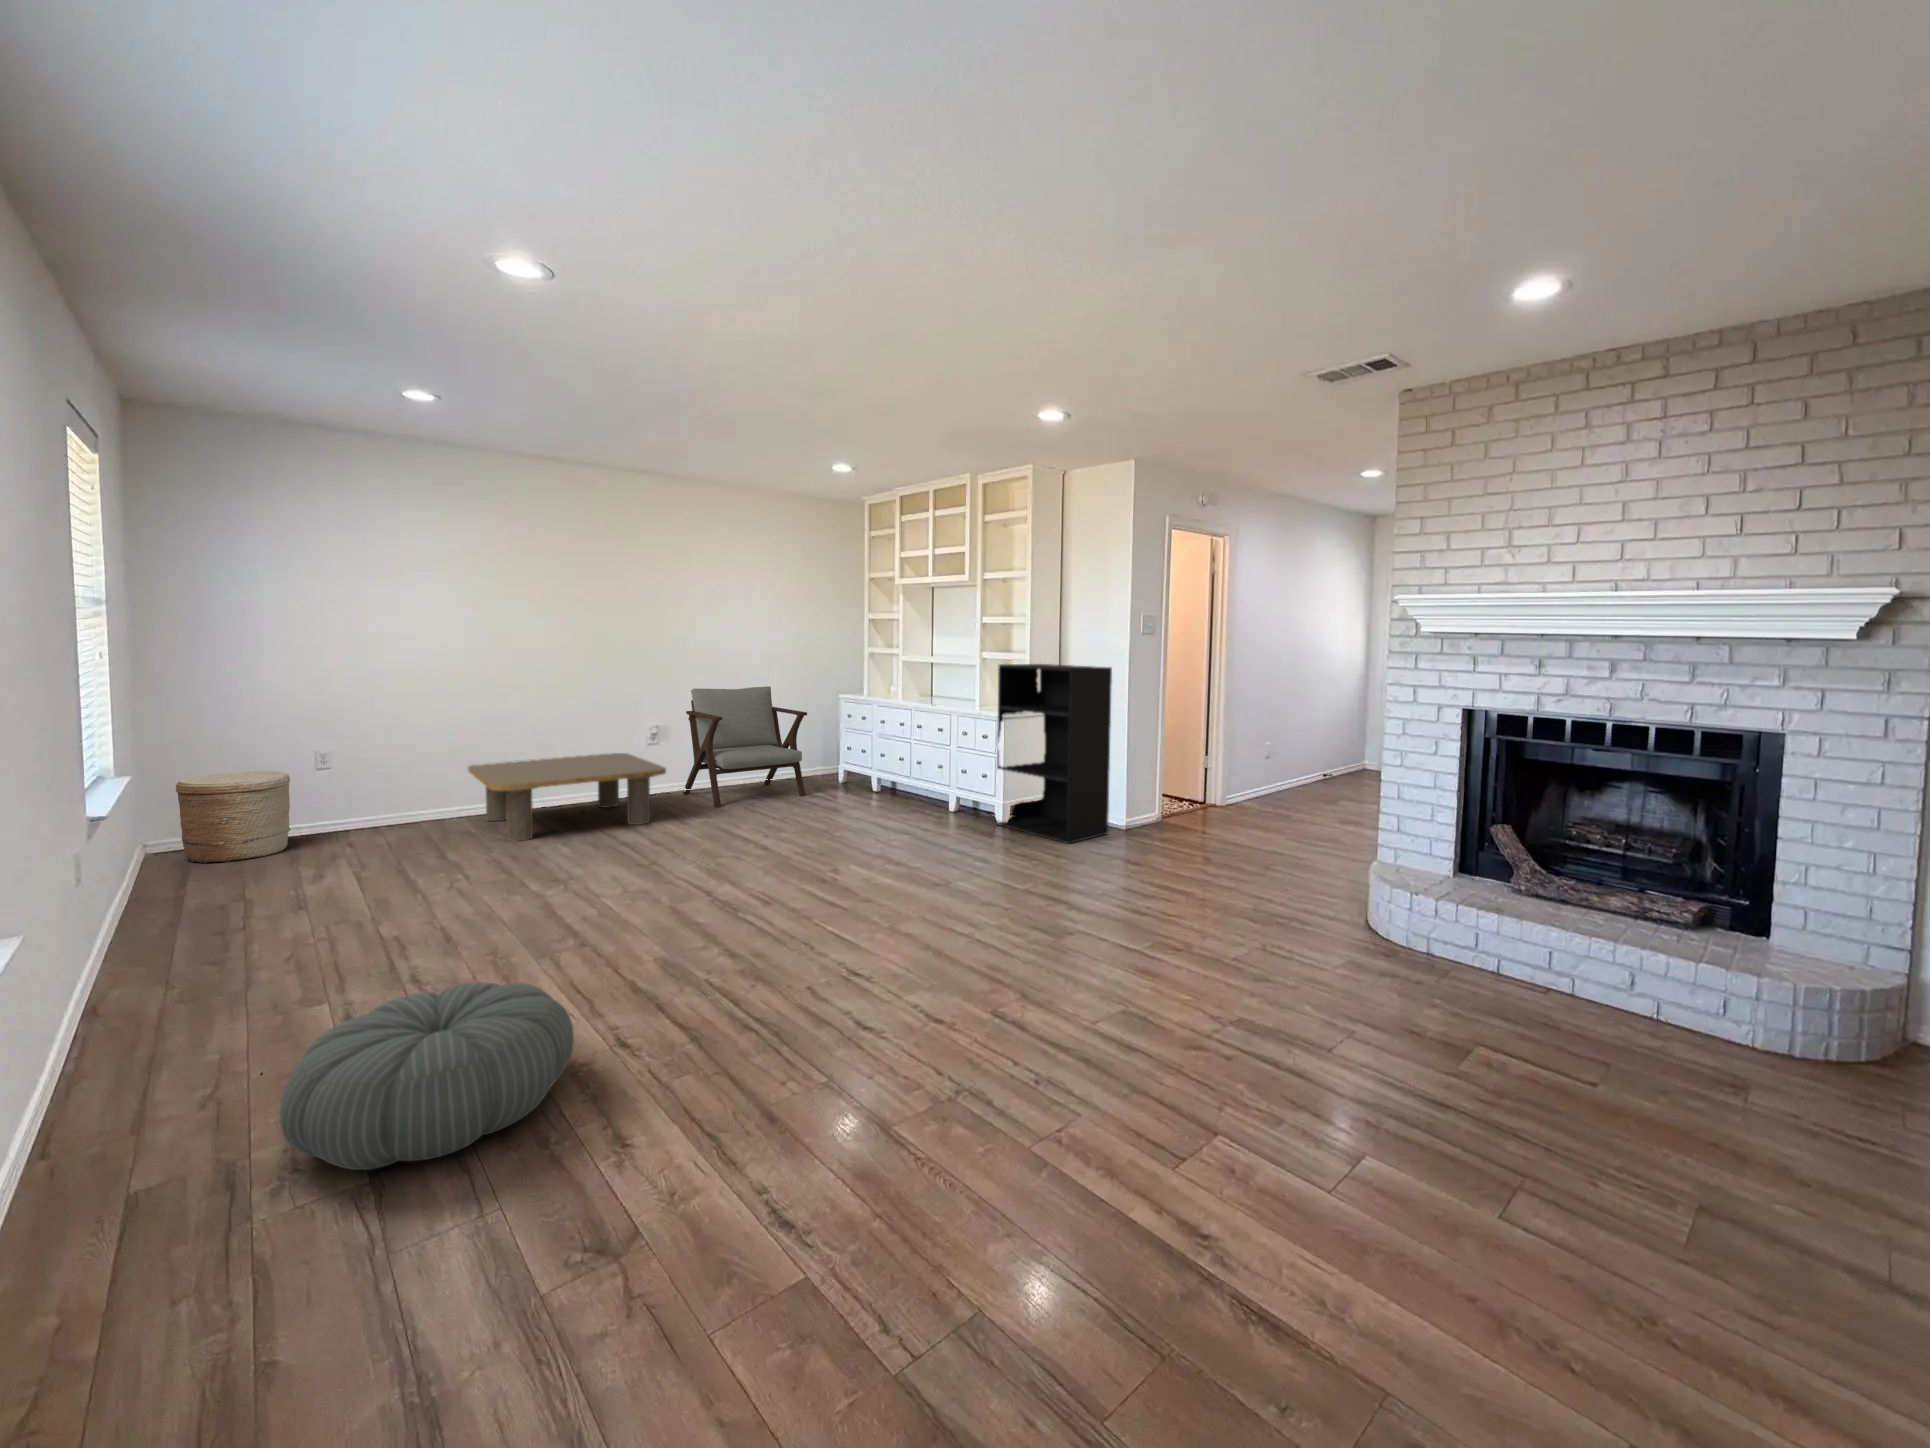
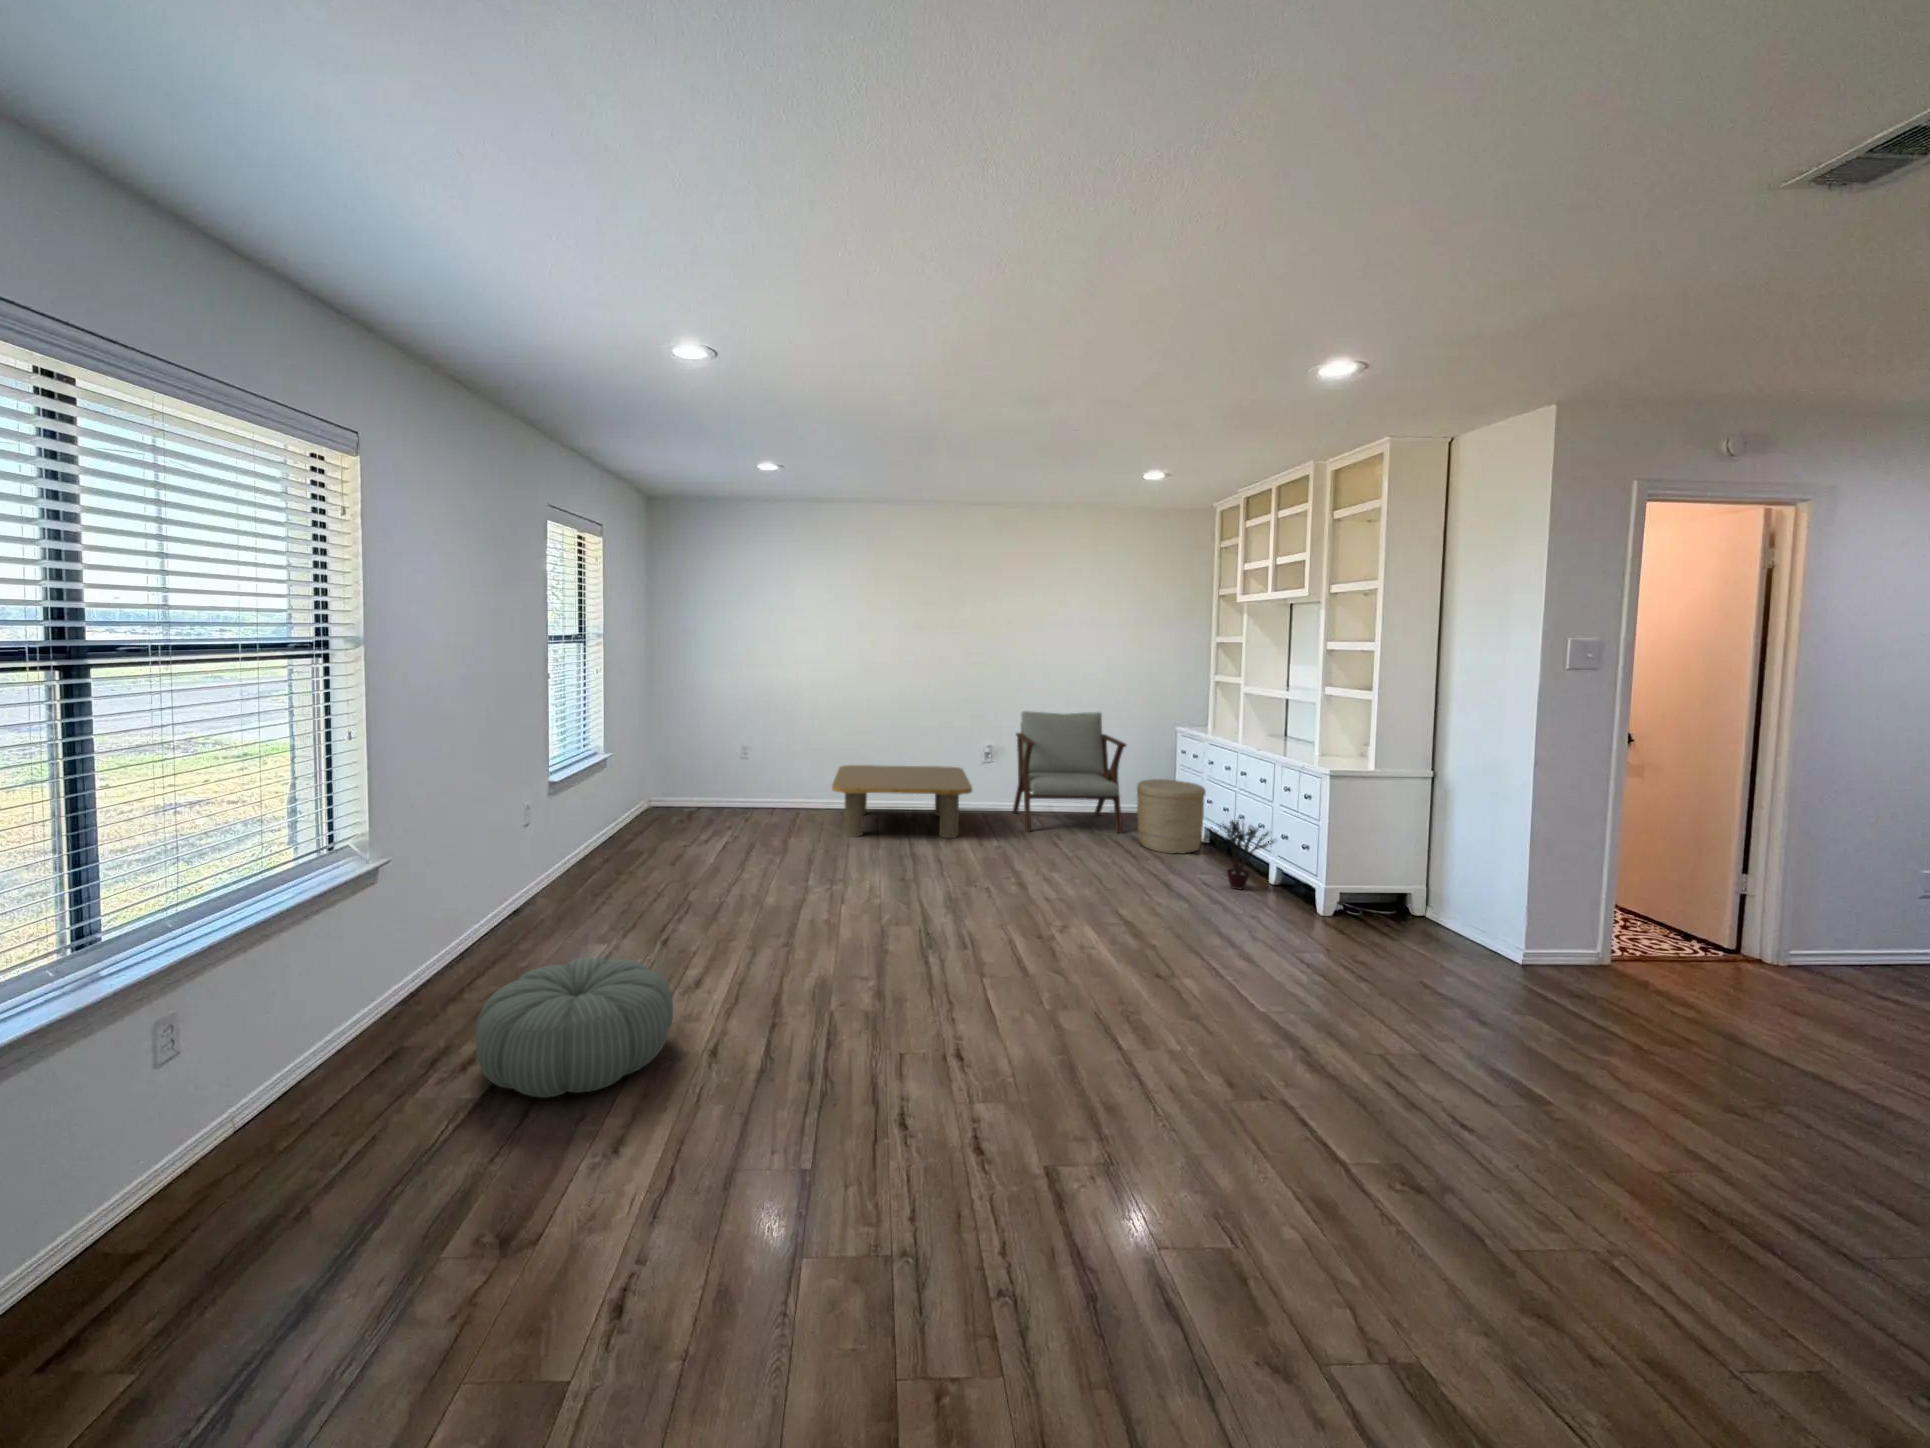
bookshelf: present [996,664,1112,844] -> none [1315,705,1497,966]
potted plant: none [903,761,962,820] -> present [1205,820,1275,889]
woven basket: present [176,771,291,863] -> present [1137,779,1206,853]

